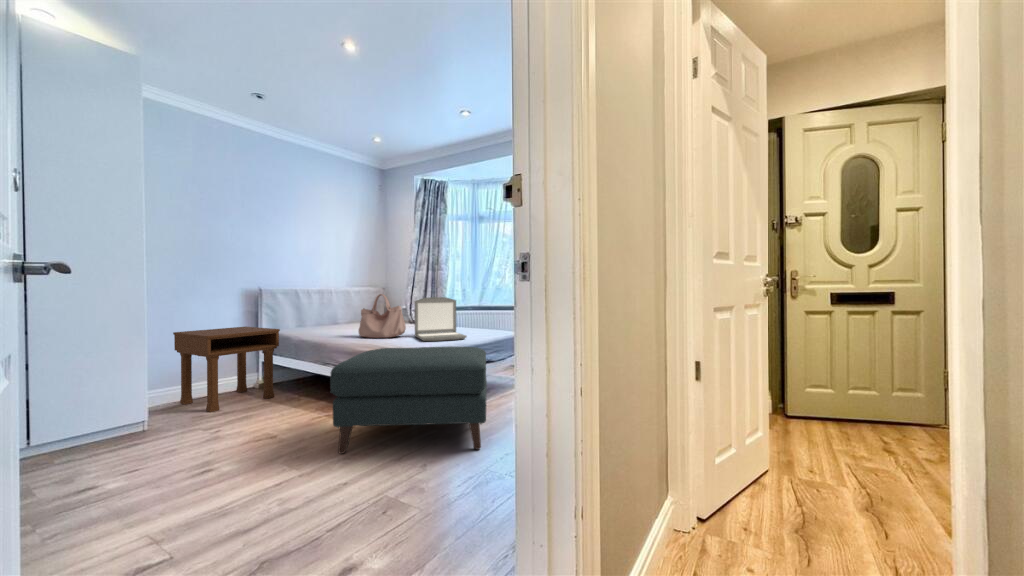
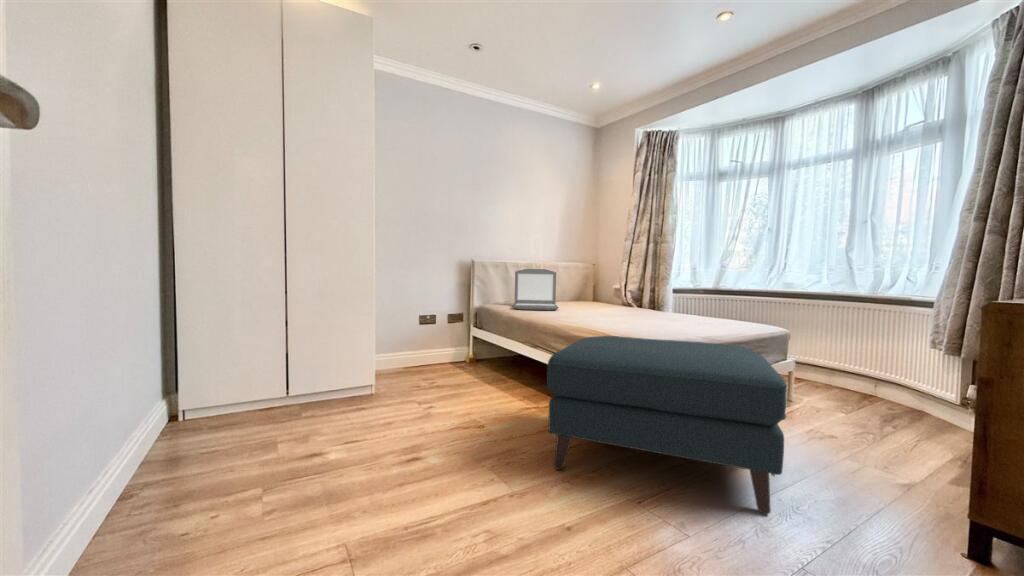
handbag: present [358,294,406,338] -> none [571,268,629,322]
laptop: present [414,297,467,341] -> present [514,269,558,310]
nightstand: present [173,327,280,412] -> none [399,299,489,384]

